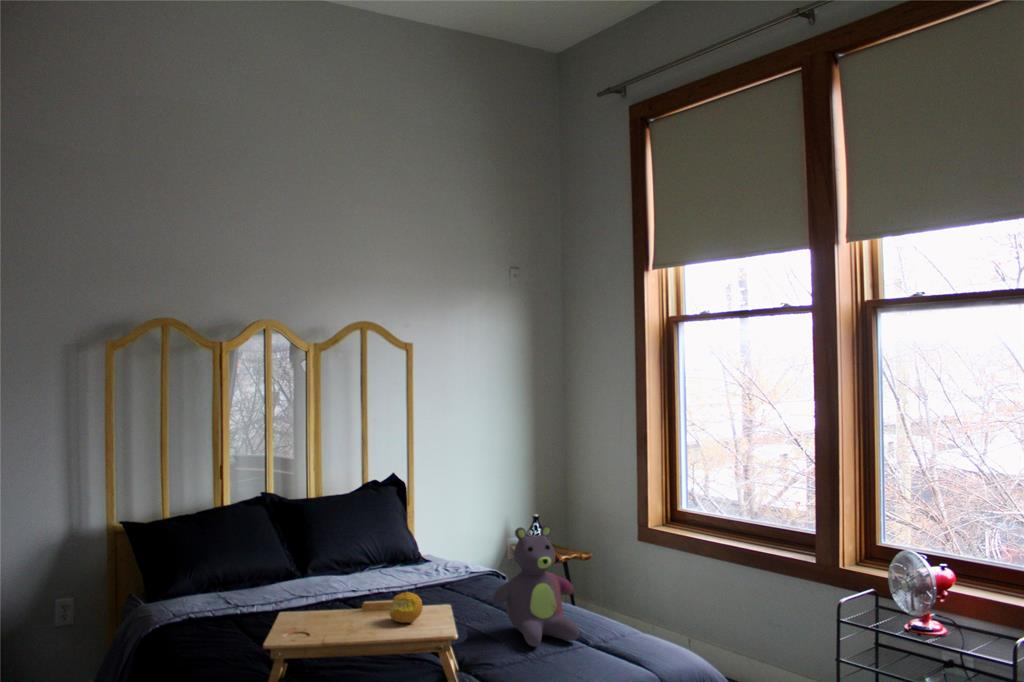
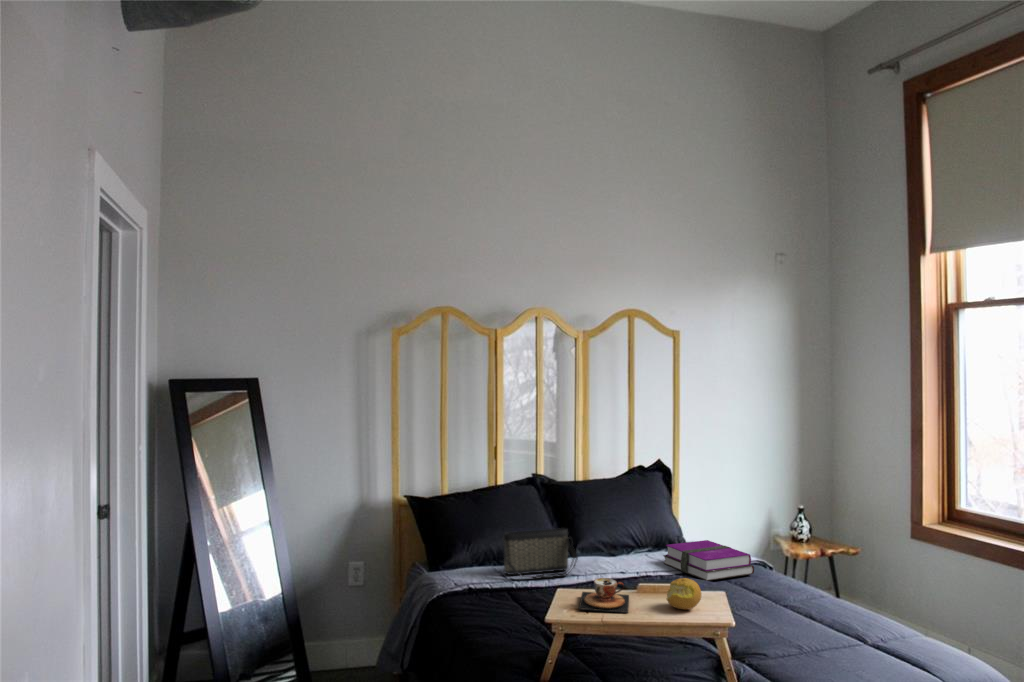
stuffed bear: present [493,525,579,647] -> none [771,517,871,646]
handbag: none [225,550,308,604] -> present [503,528,578,578]
hardback book: none [397,553,484,594] -> present [663,540,754,581]
teacup: none [300,598,353,631] -> present [579,578,629,613]

